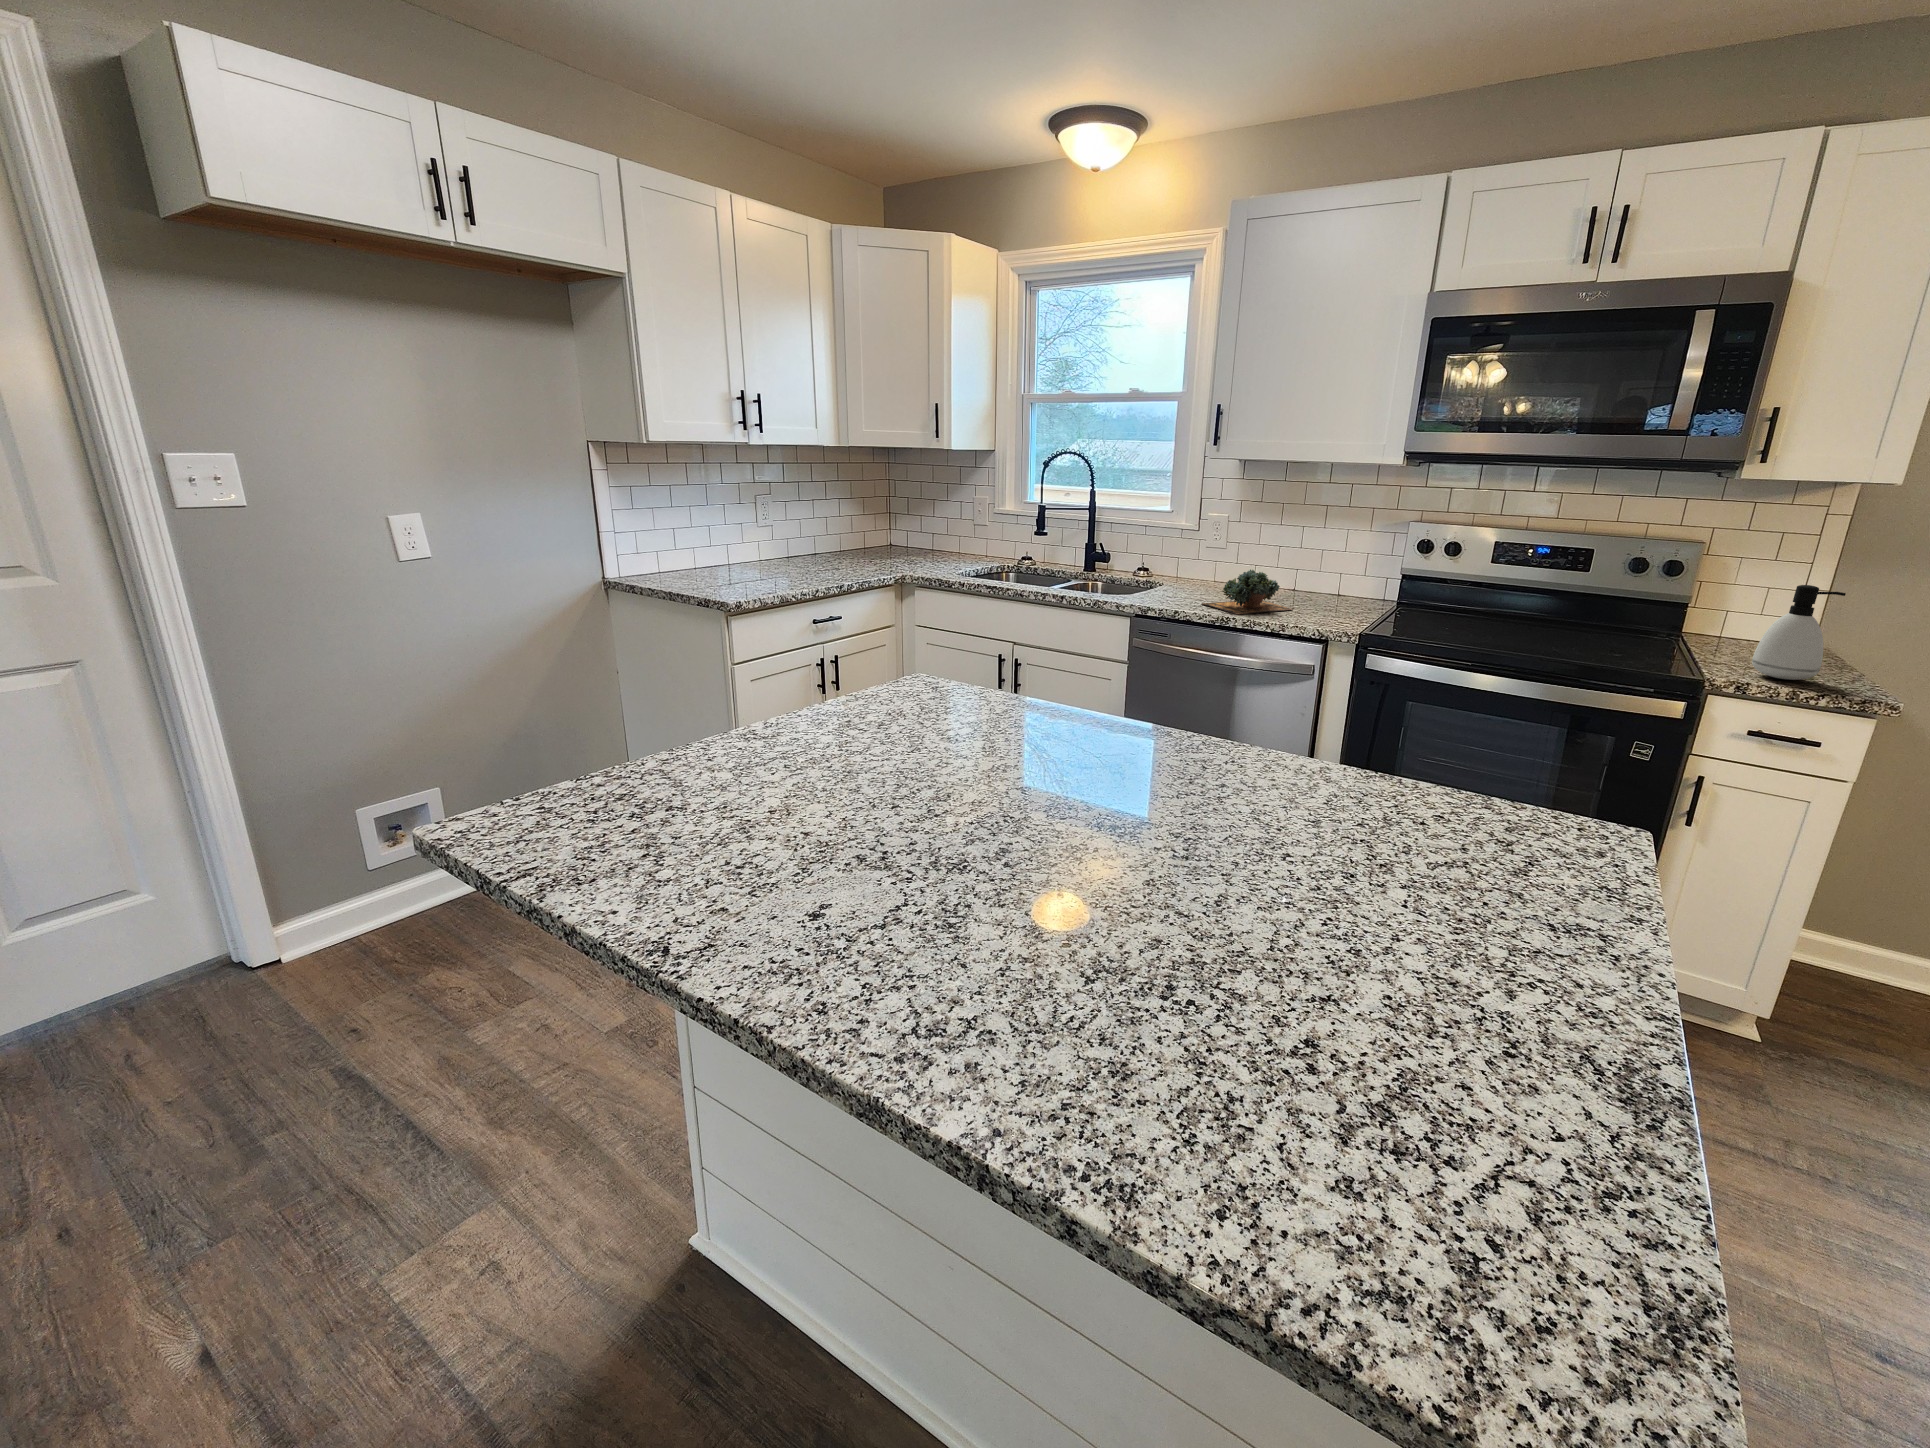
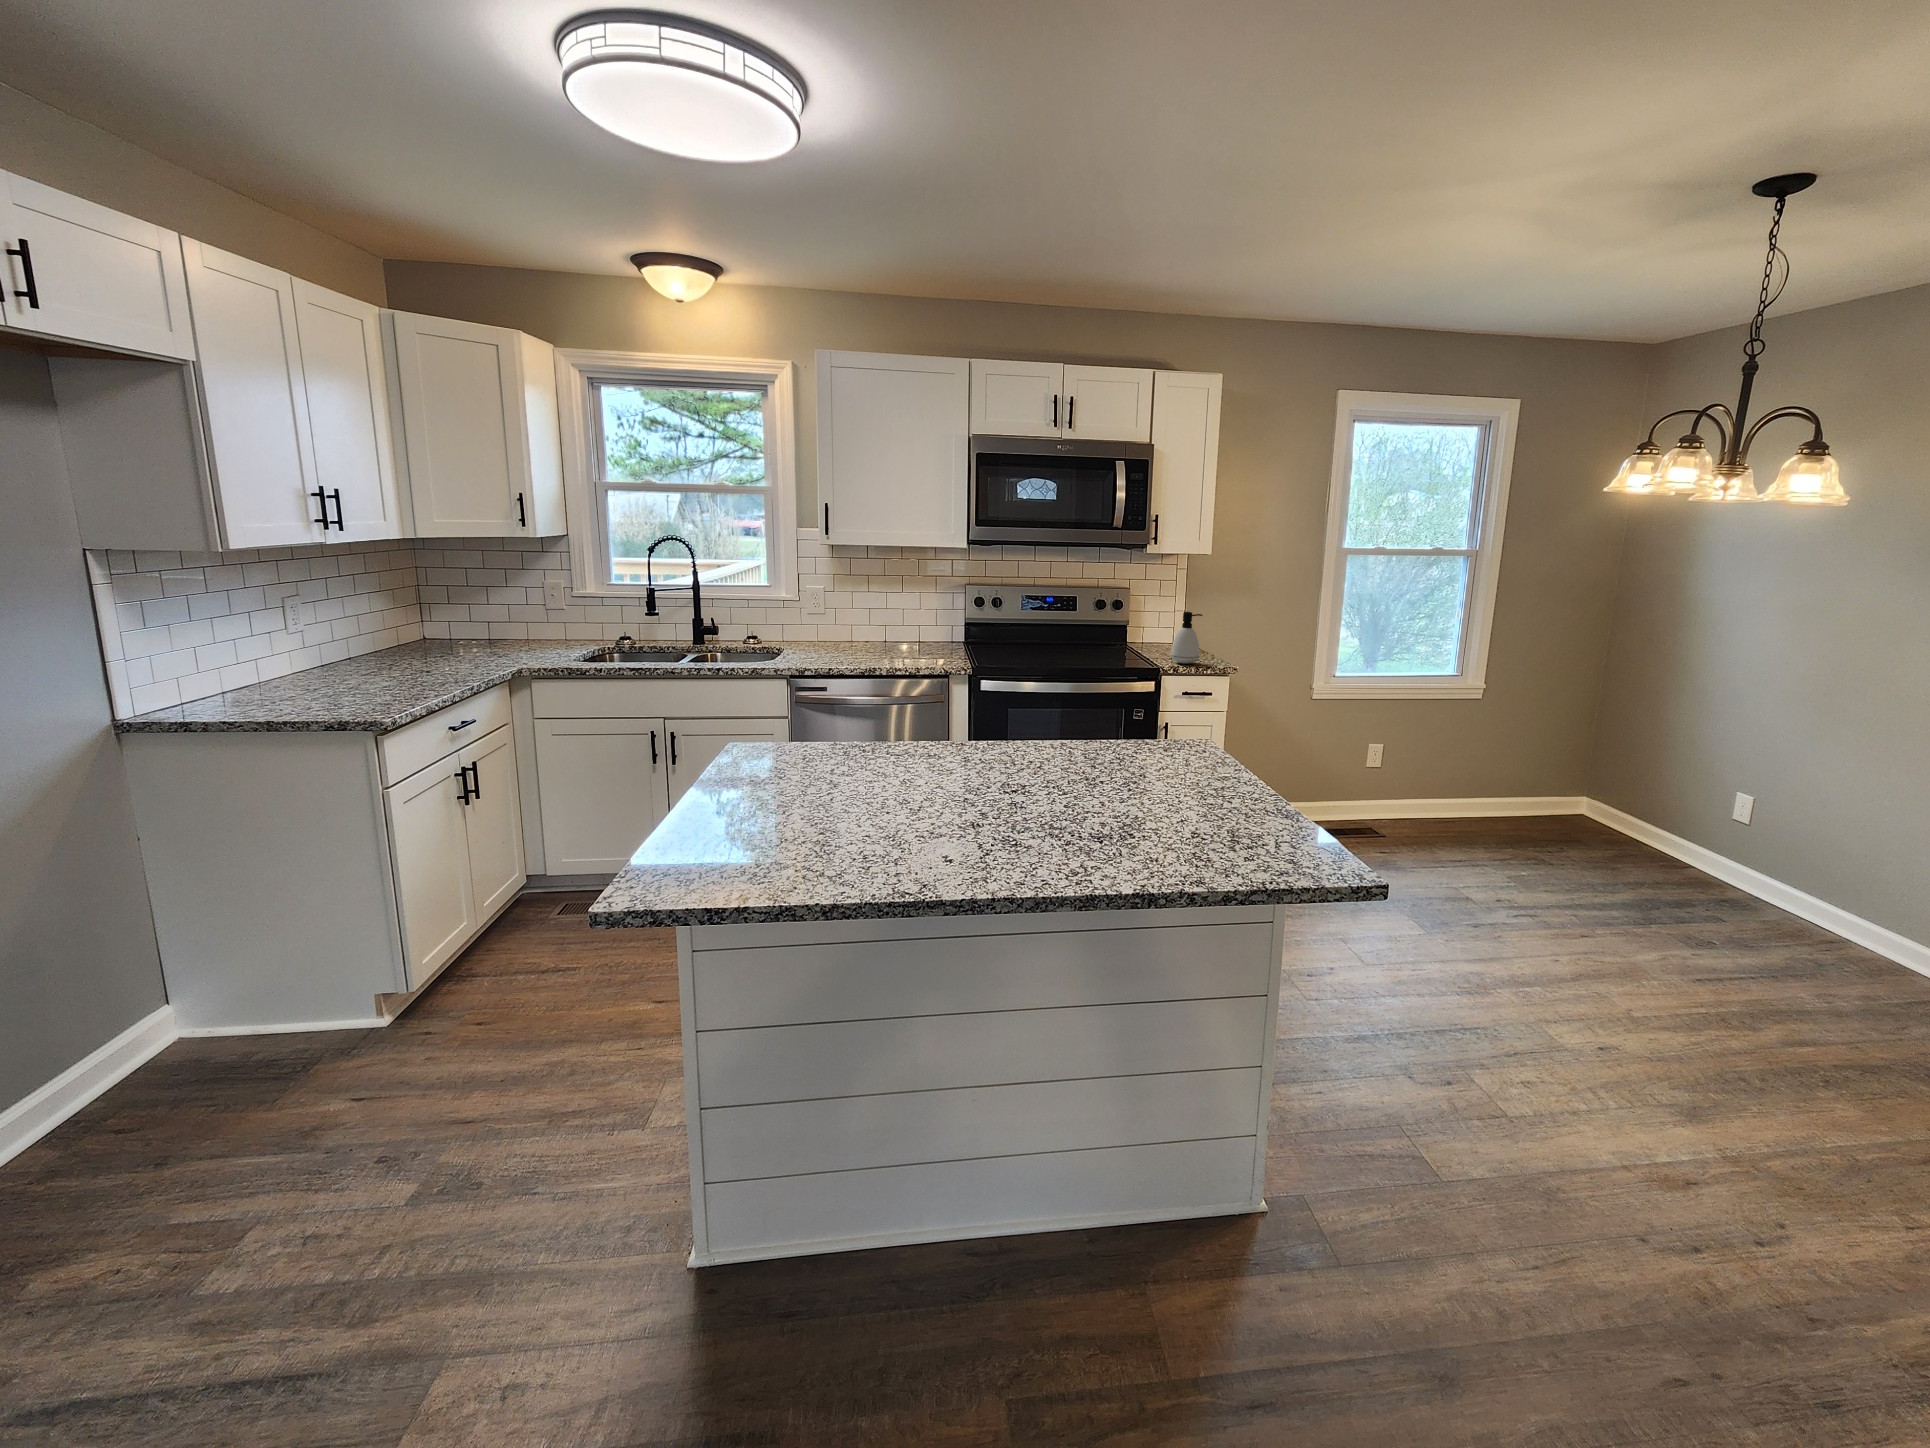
succulent plant: present [1202,570,1293,614] -> none [843,630,910,666]

